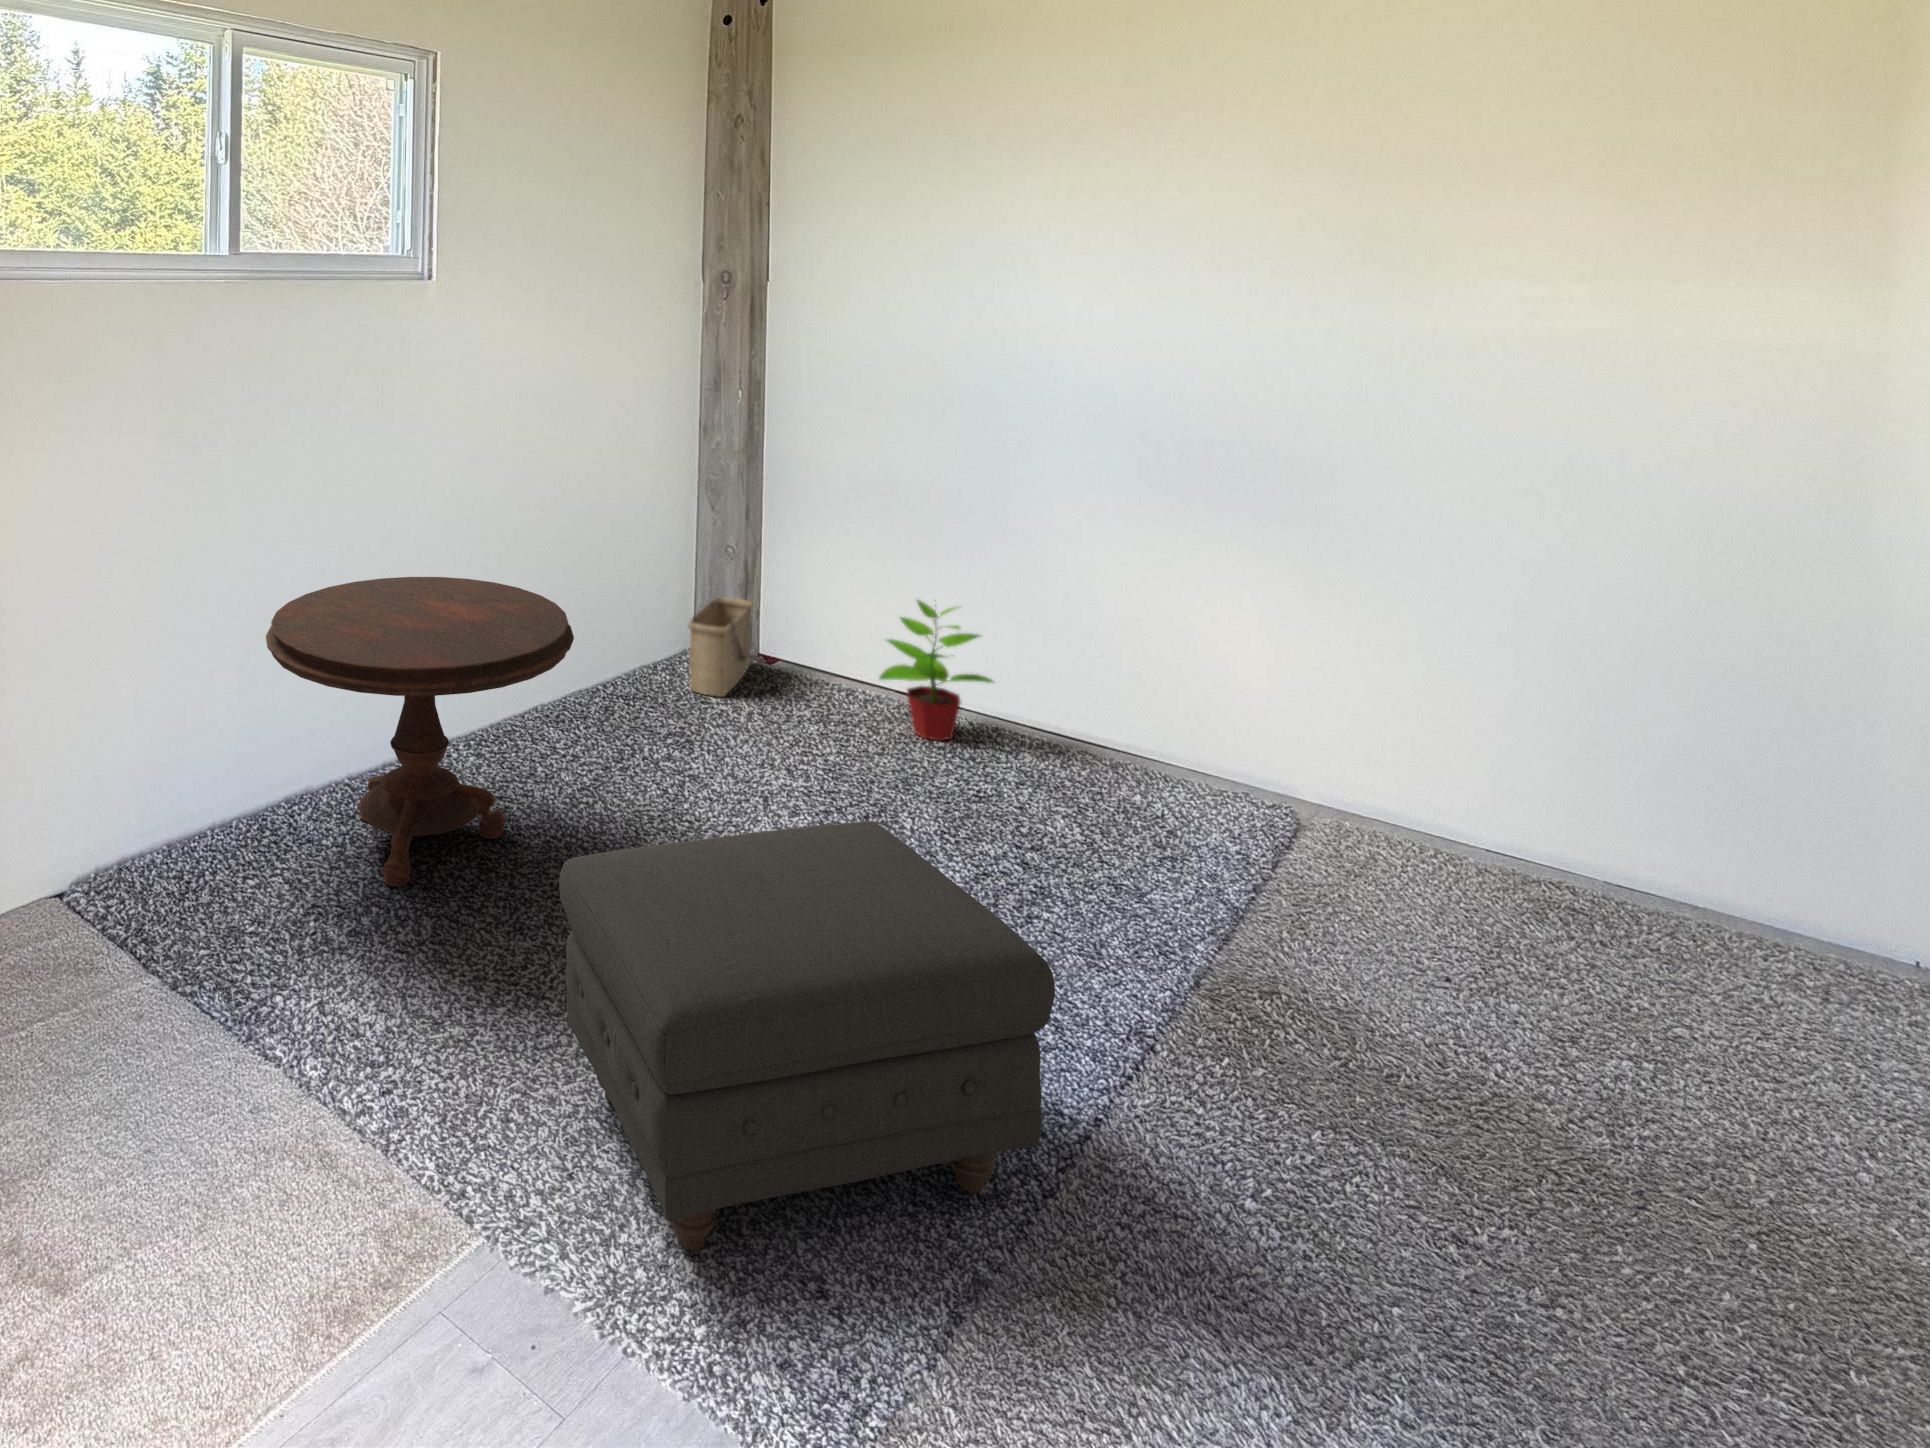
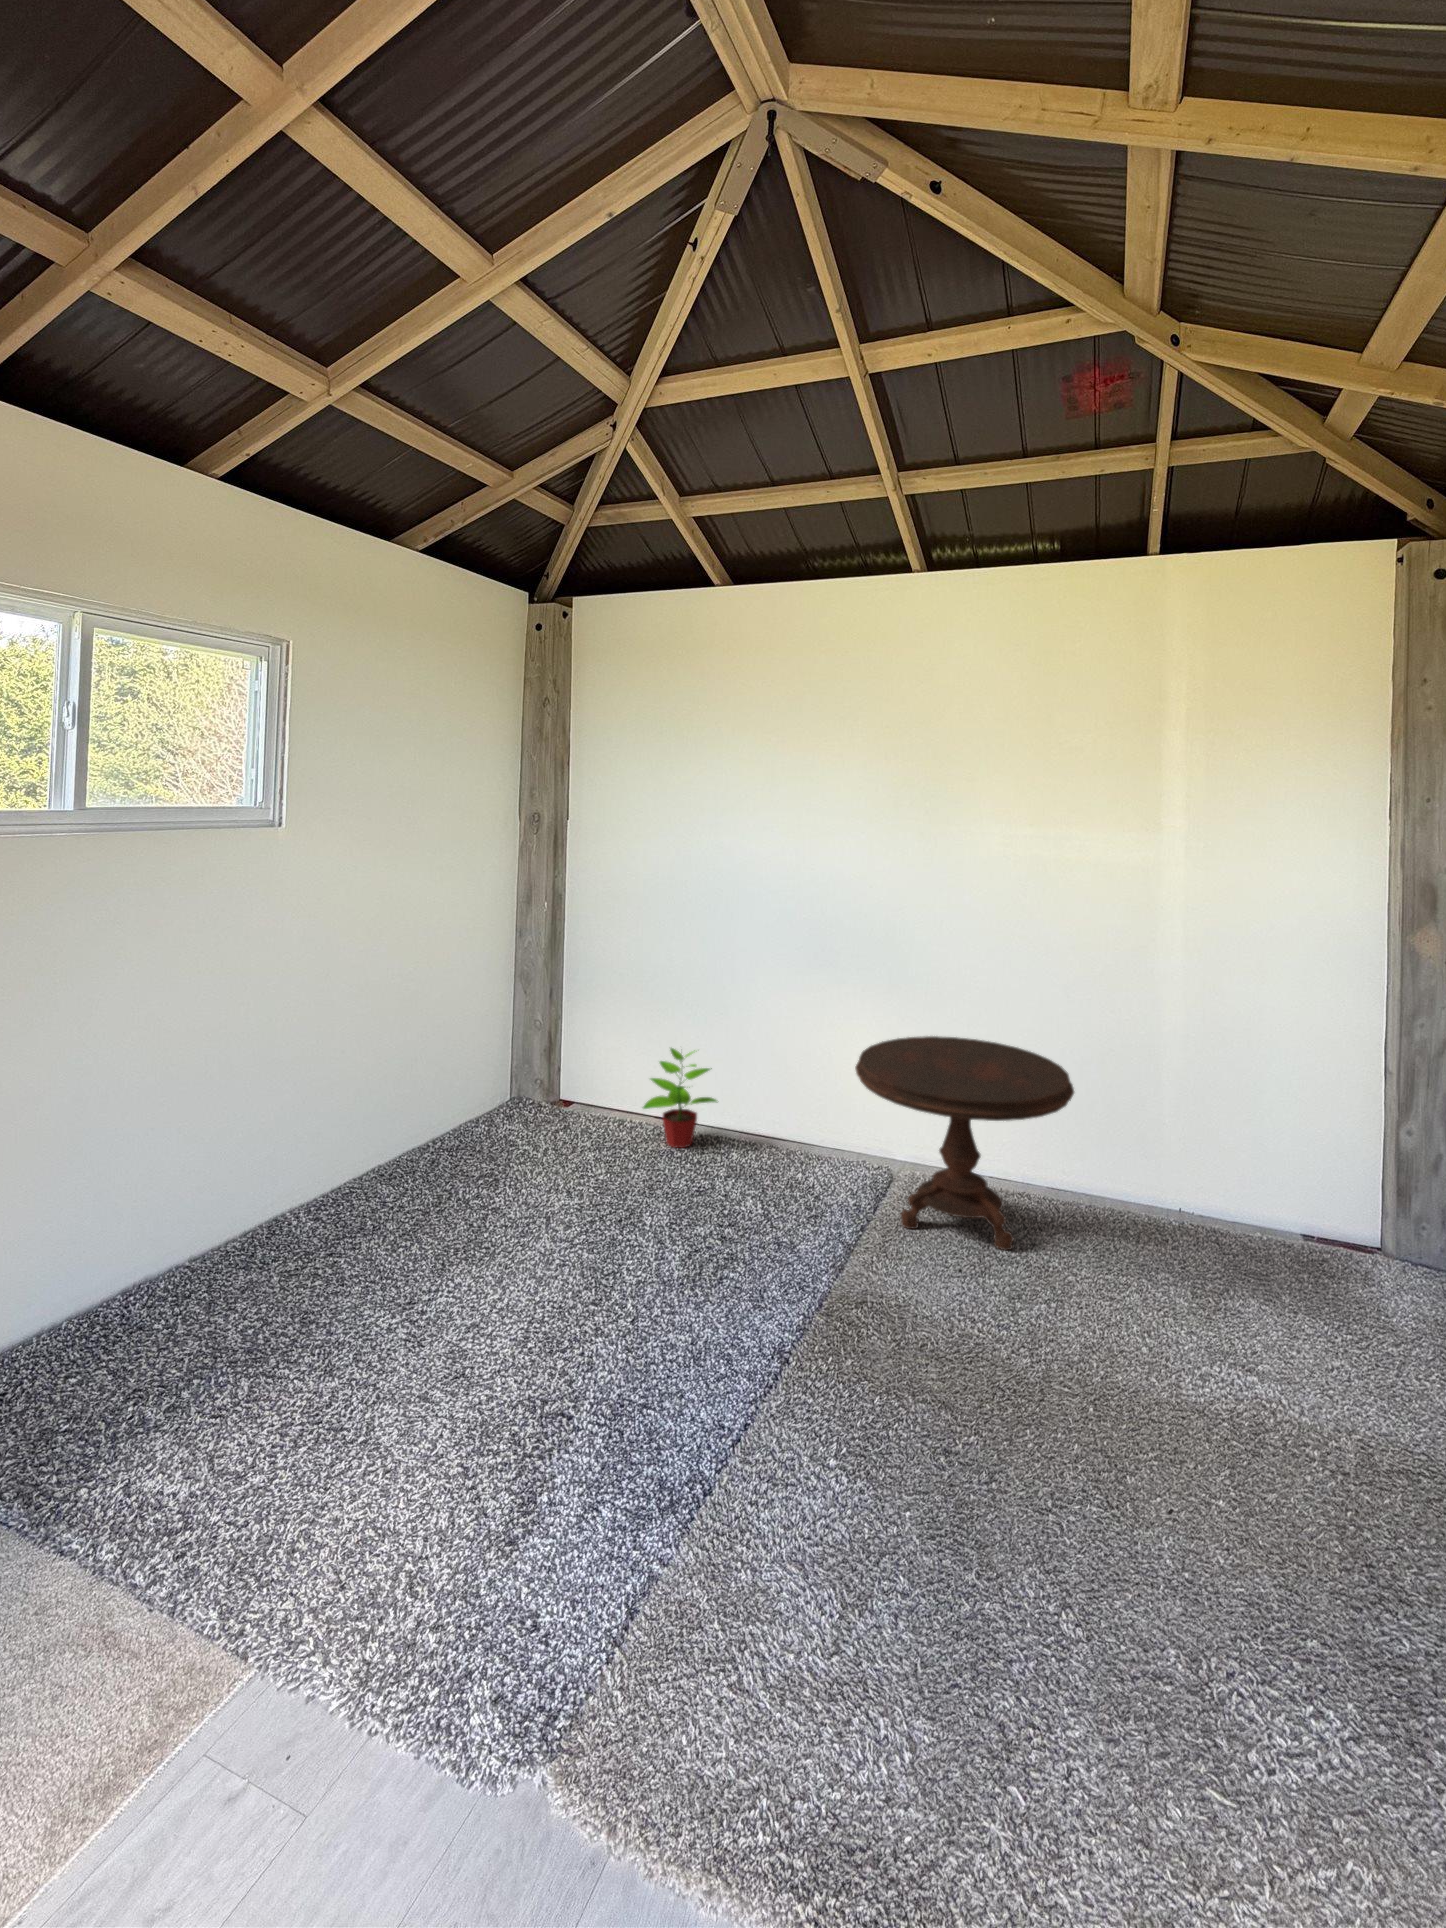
side table: present [266,577,574,887] -> present [855,1036,1074,1250]
basket: present [688,597,753,697] -> none [508,1057,561,1136]
ottoman: present [559,821,1055,1250] -> none [348,1232,711,1626]

